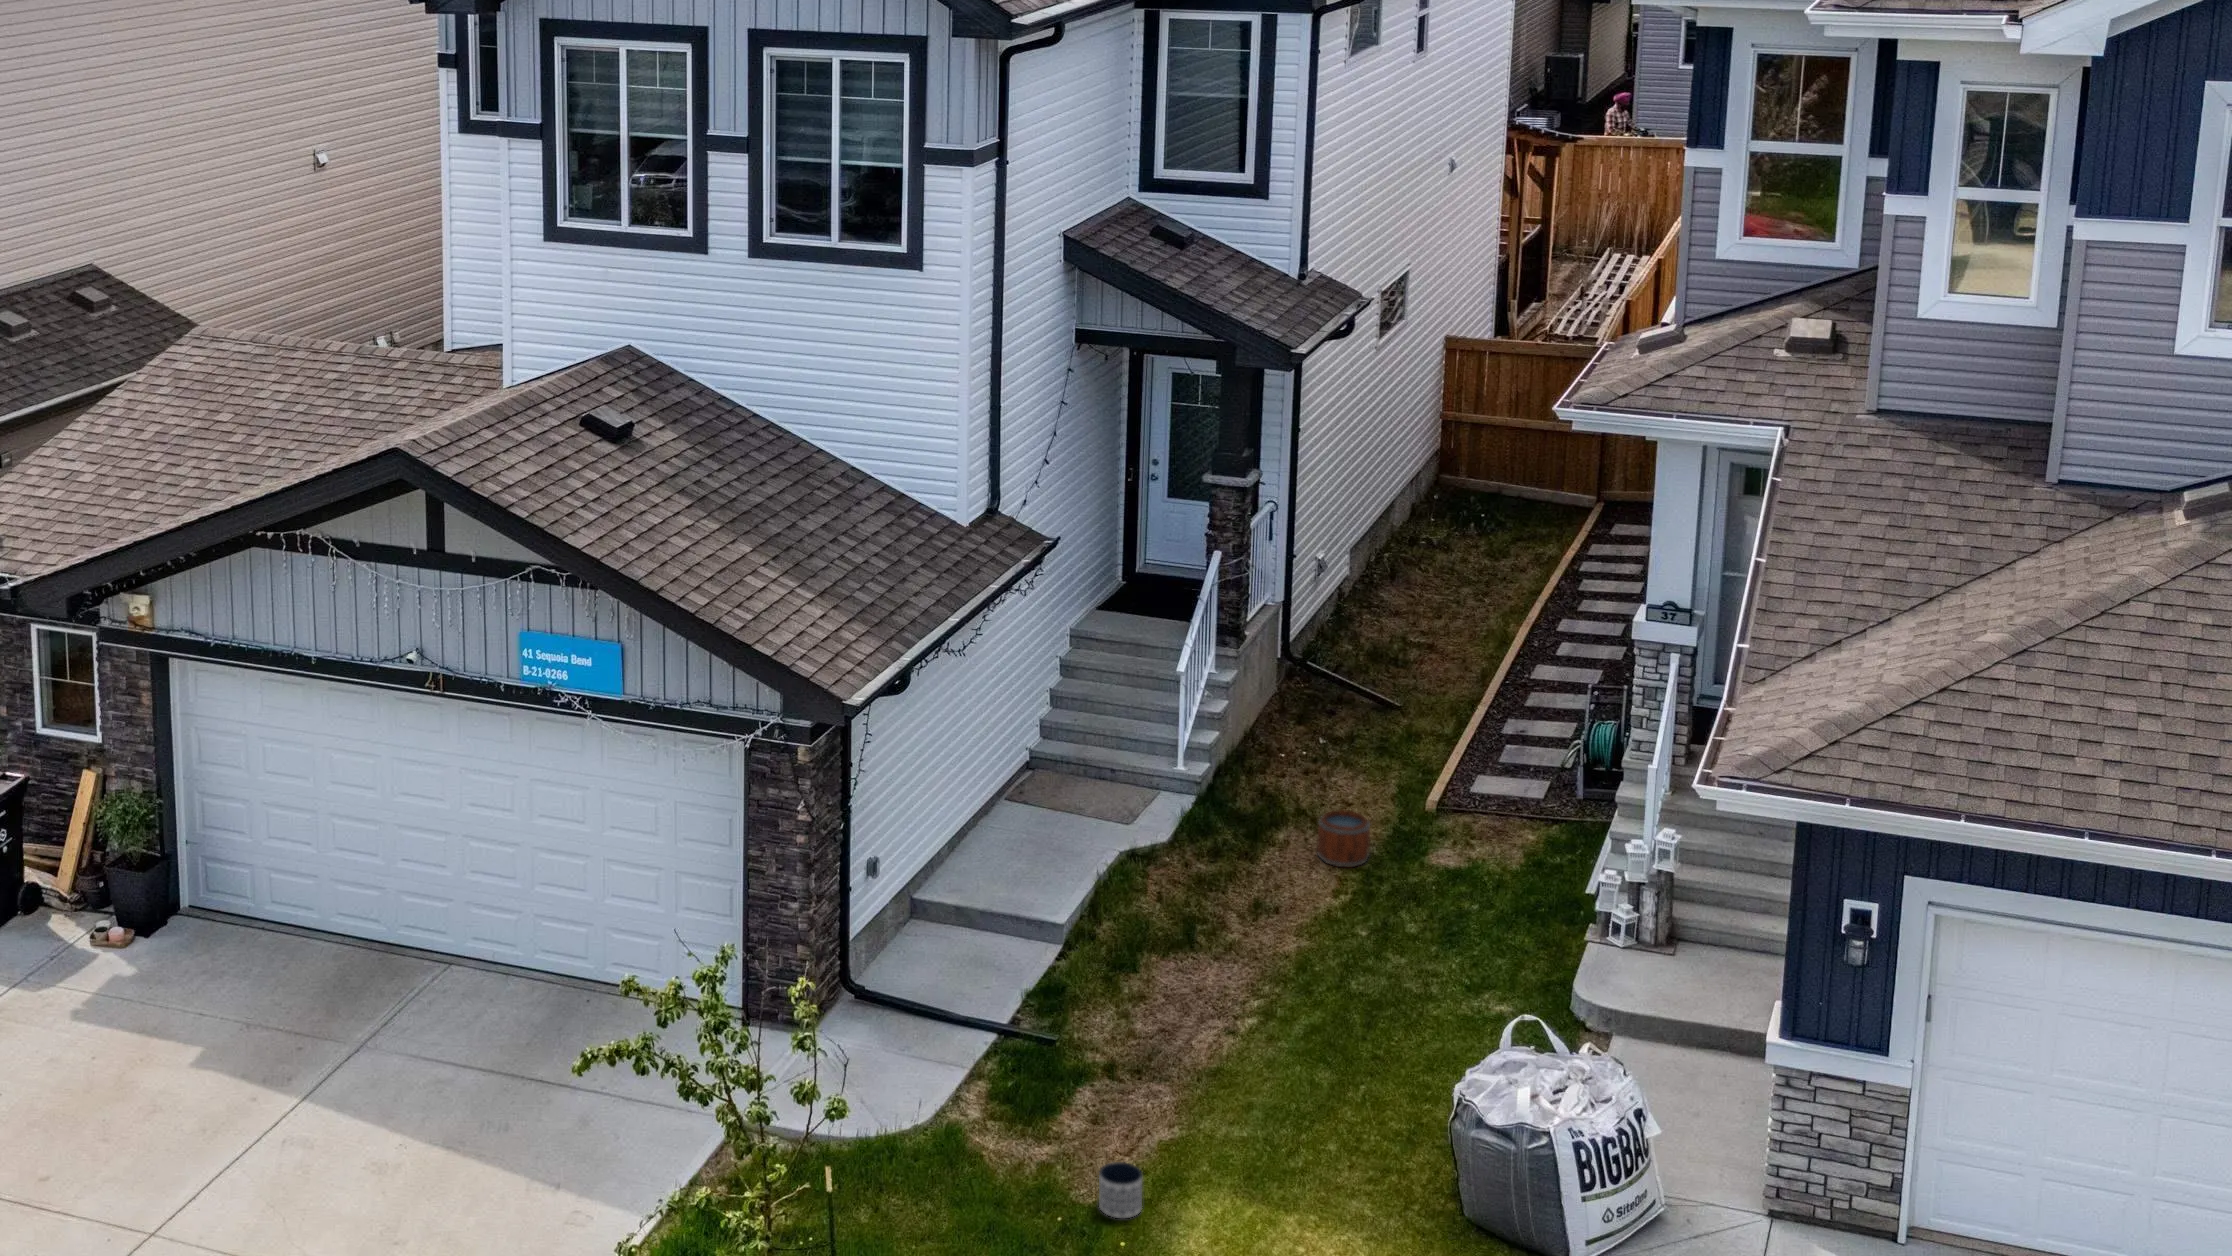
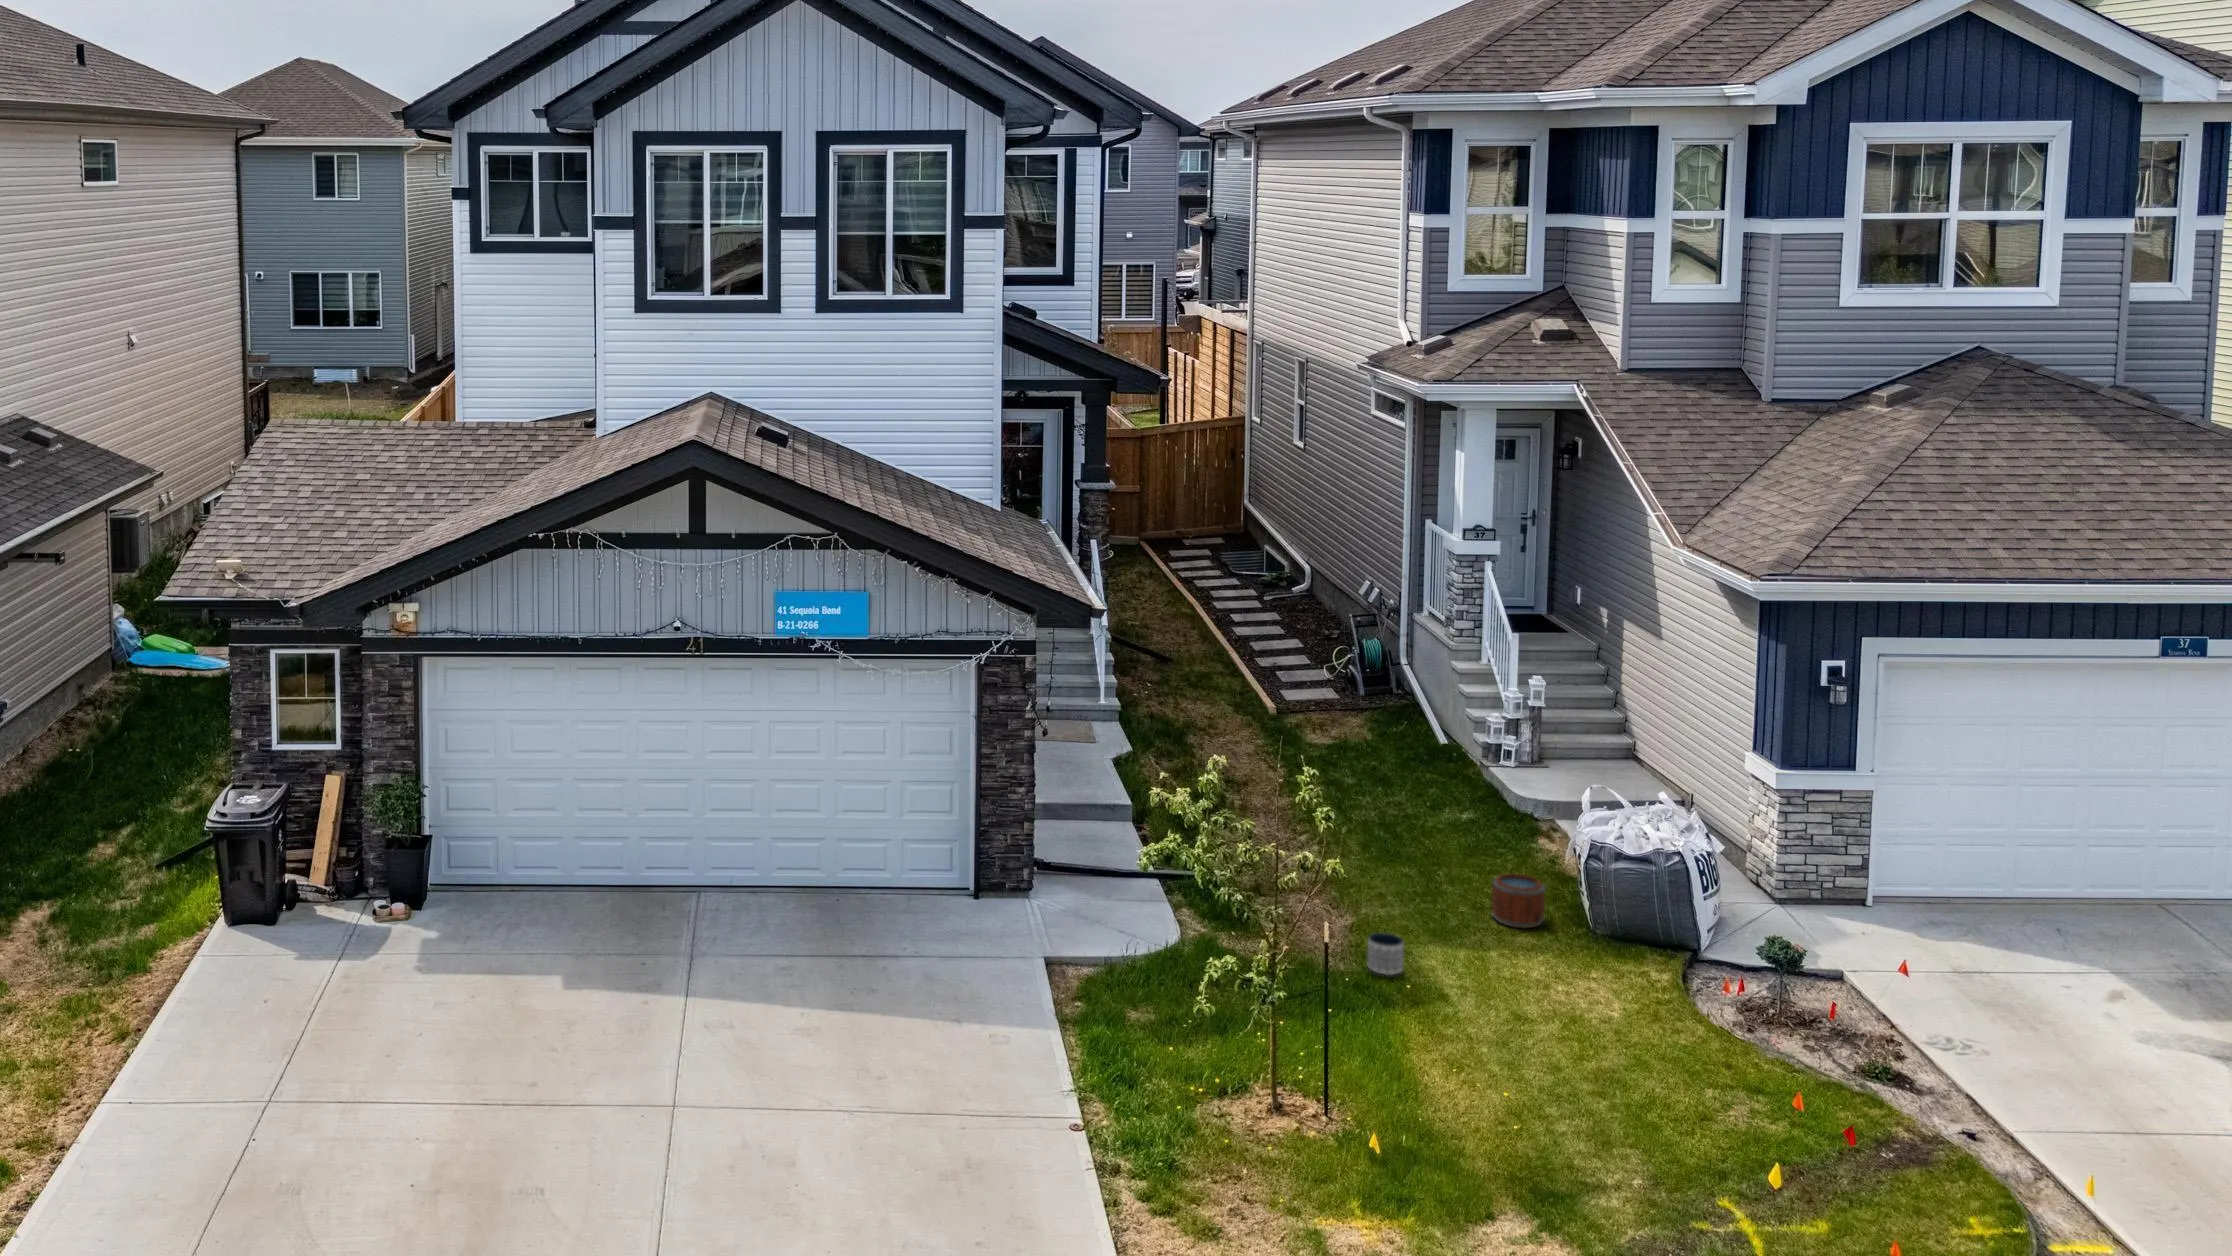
bucket: present [1317,810,1370,867] -> present [1491,873,1545,928]

